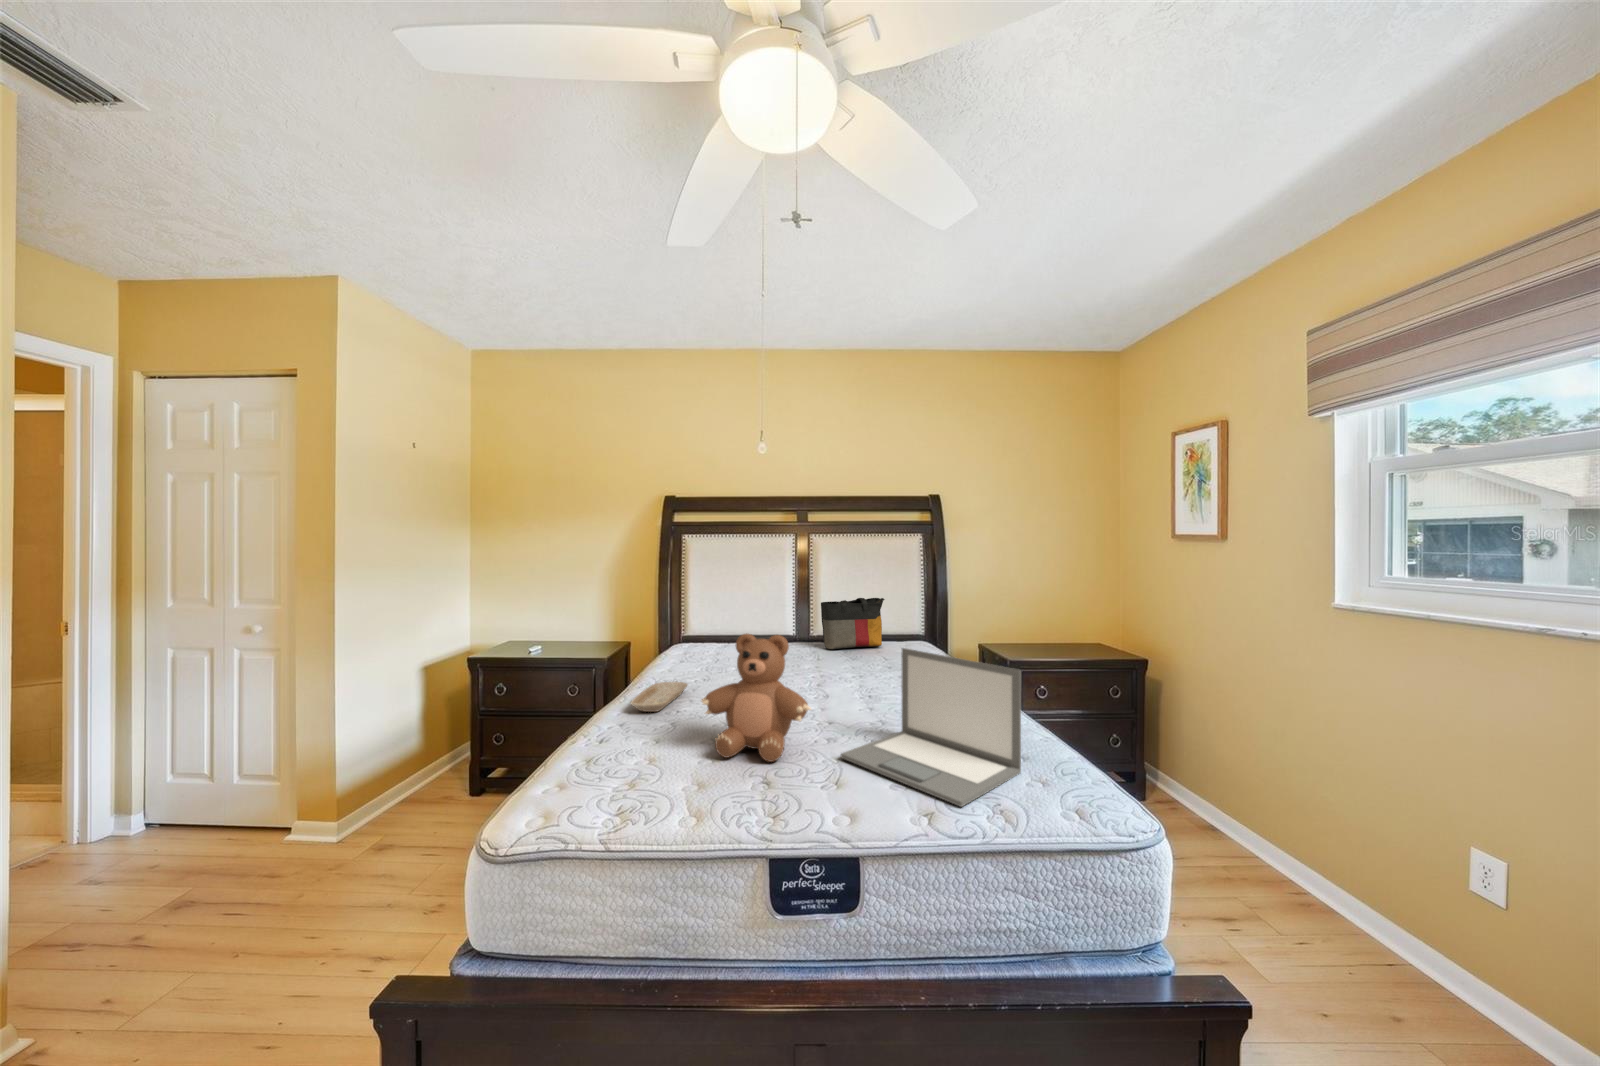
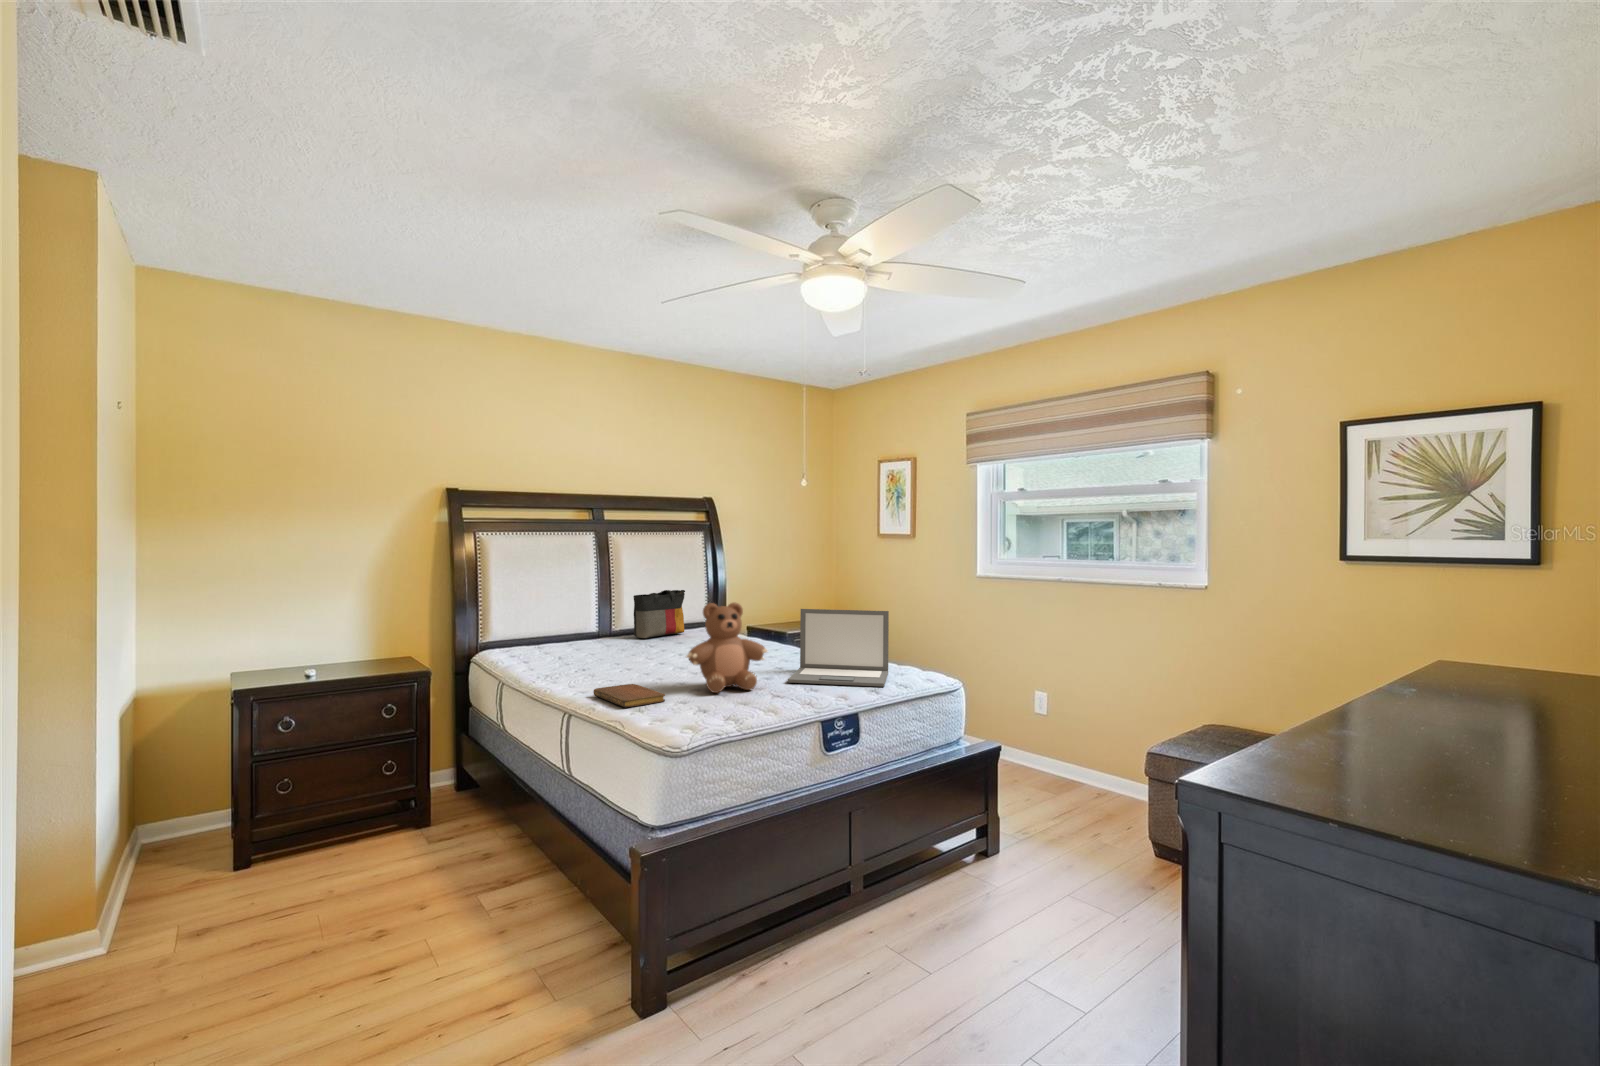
tray: present [631,682,688,712] -> none [557,666,606,686]
notebook: none [597,721,670,759] -> present [593,684,665,707]

